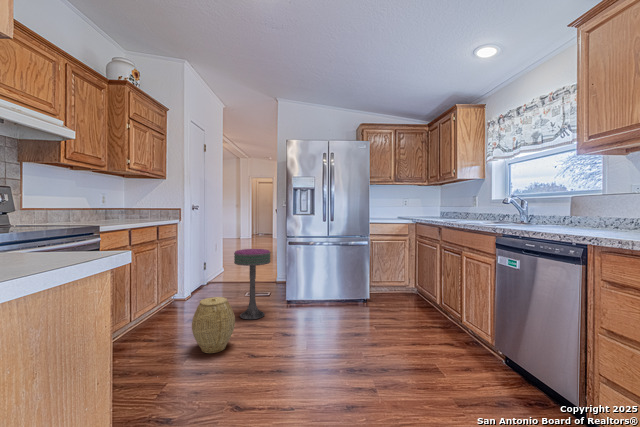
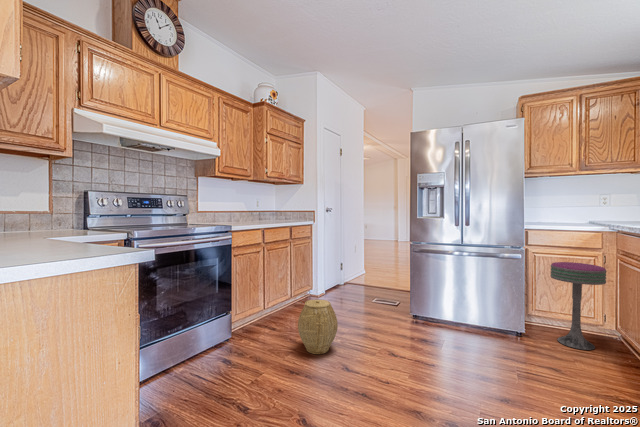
bar stool: present [234,249,271,319] -> present [550,262,606,350]

